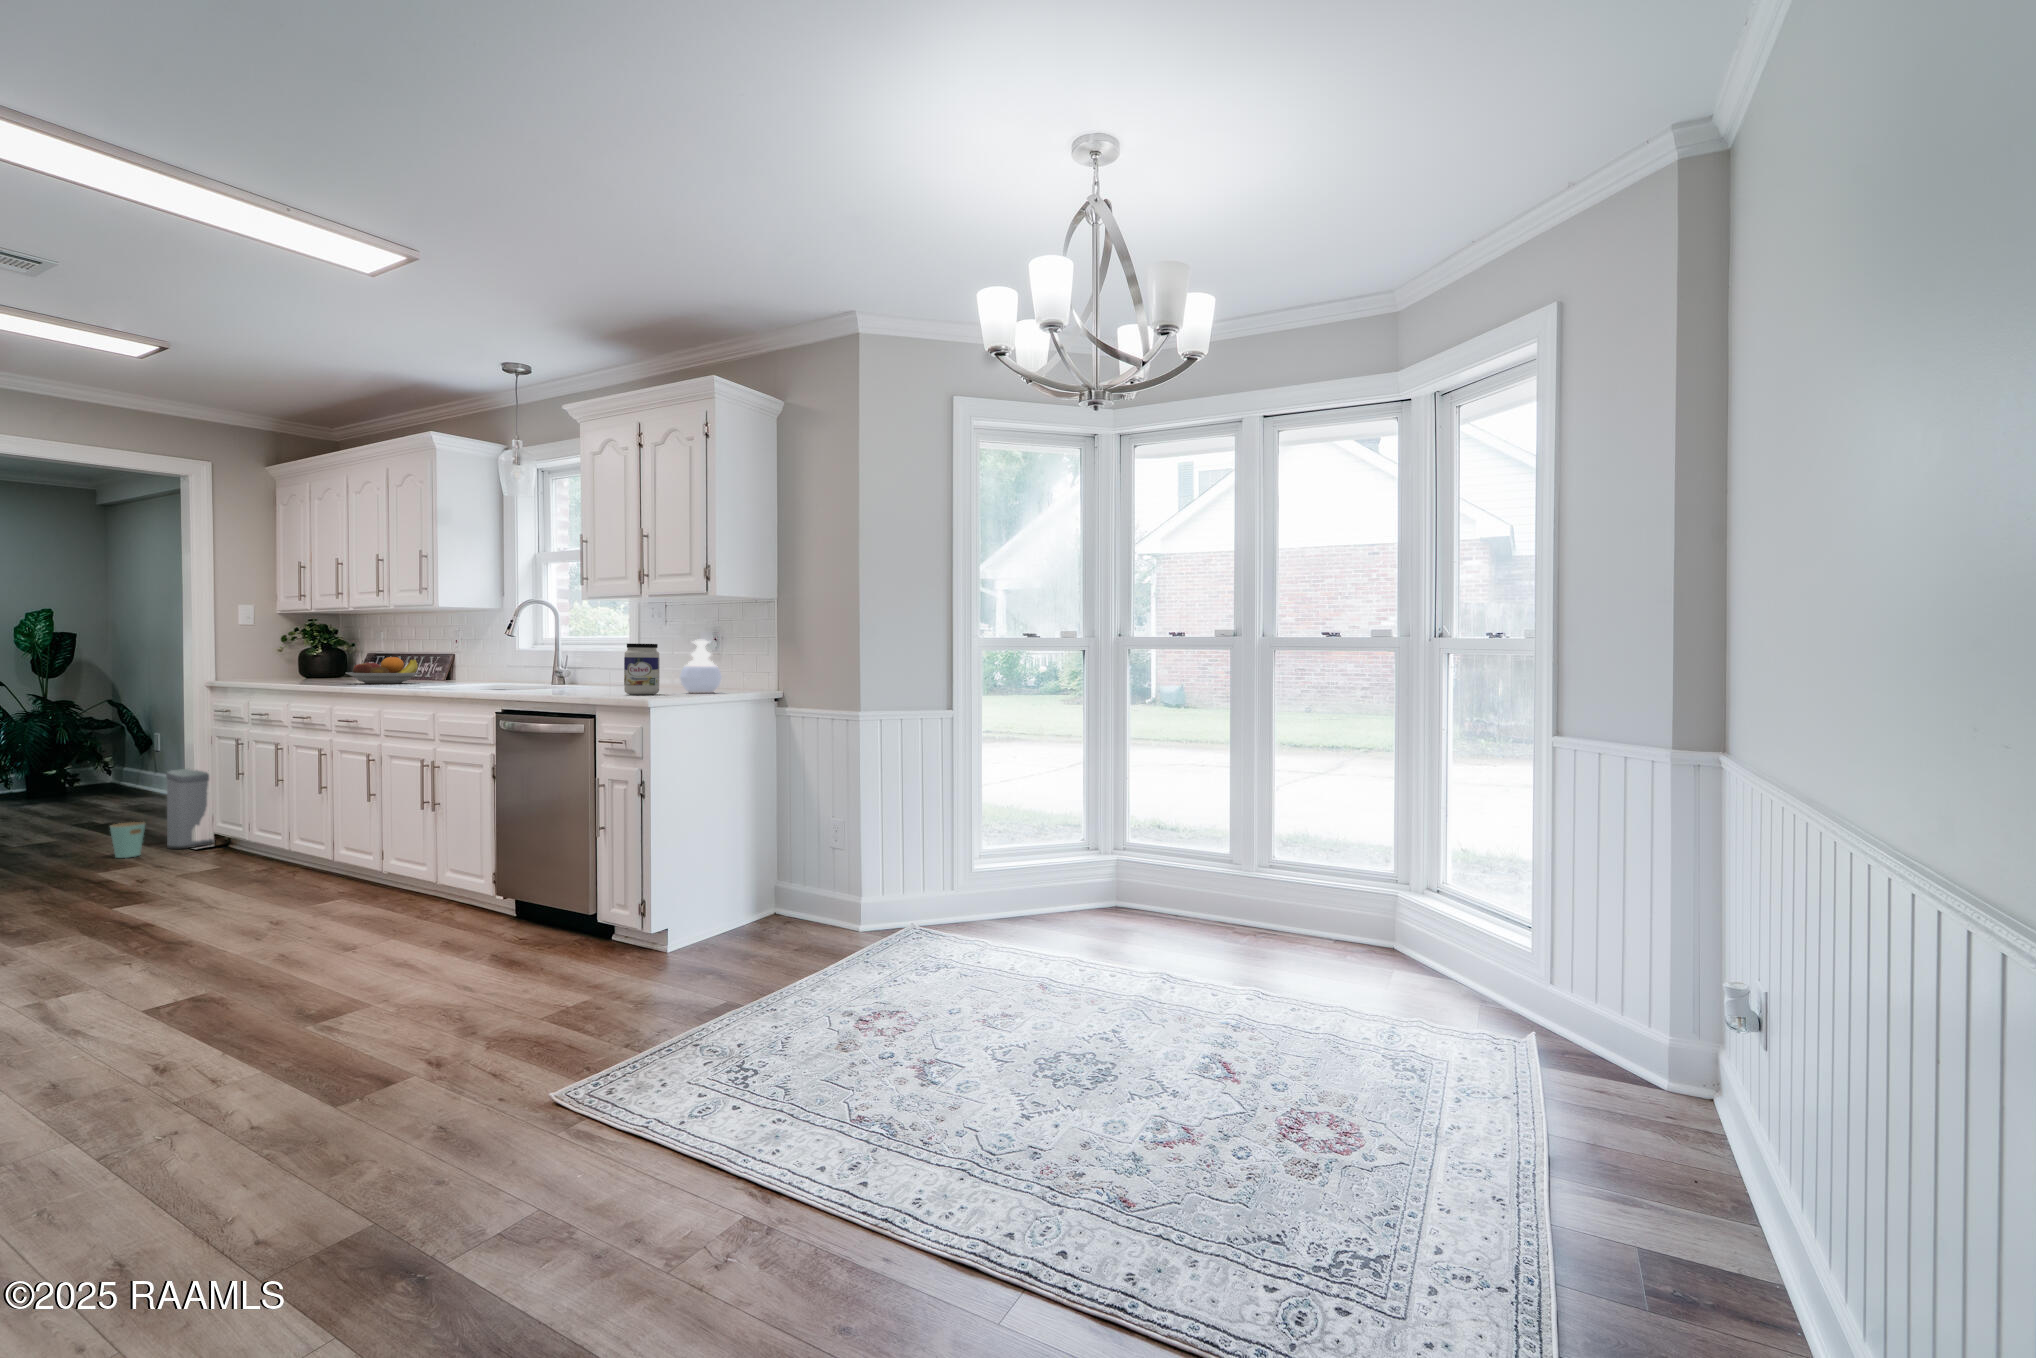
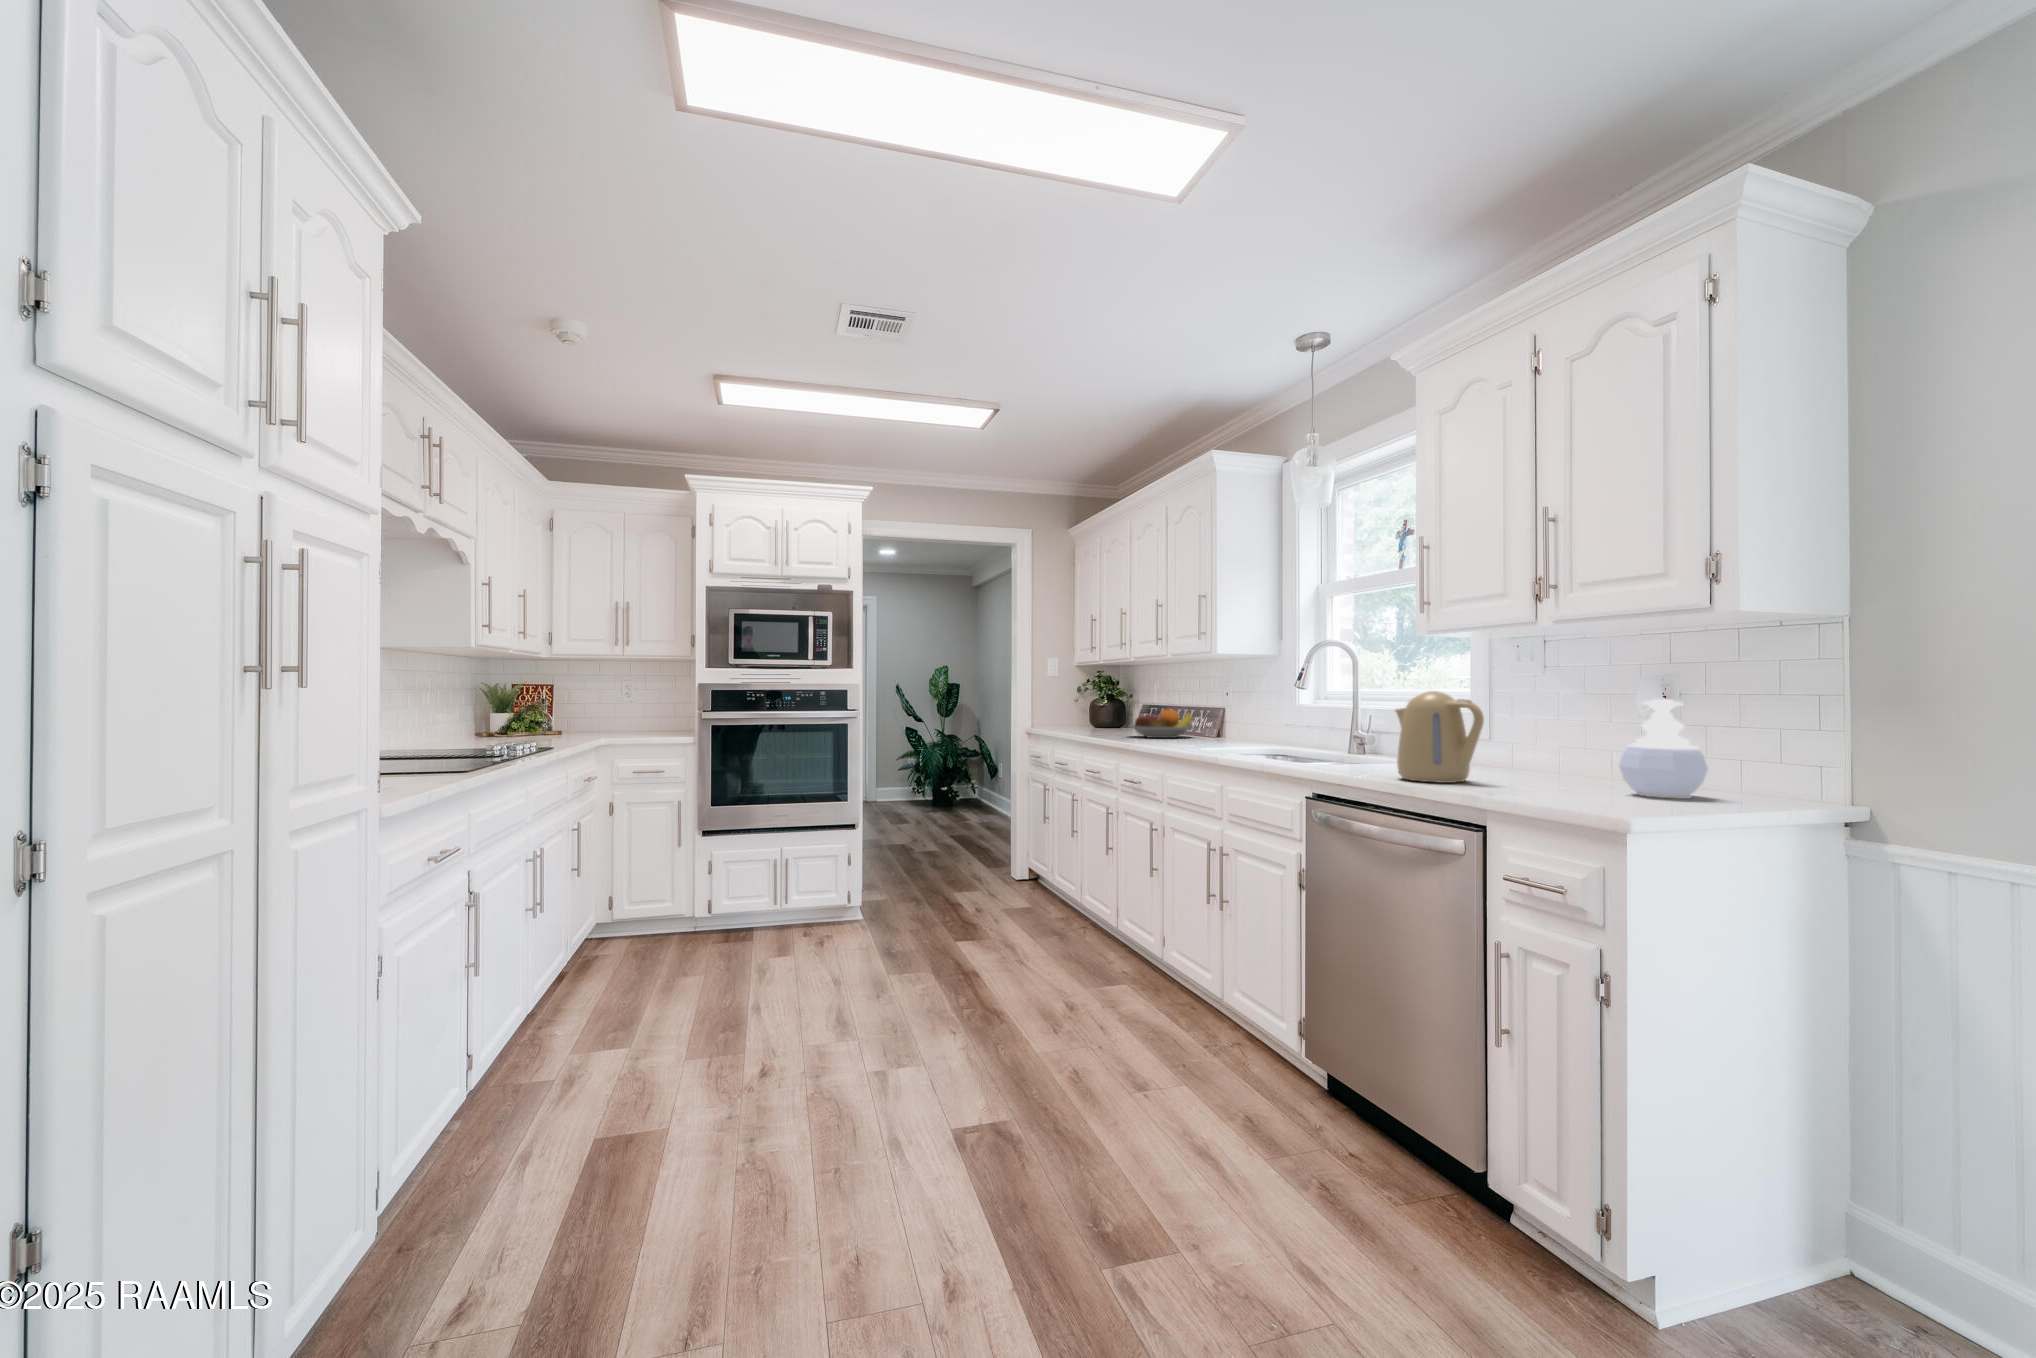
kettle: none [560,635,612,693] -> present [1396,691,1484,783]
jar: present [624,644,660,695] -> none [1524,707,1591,798]
trash can: present [110,769,214,858] -> none [957,809,1027,888]

